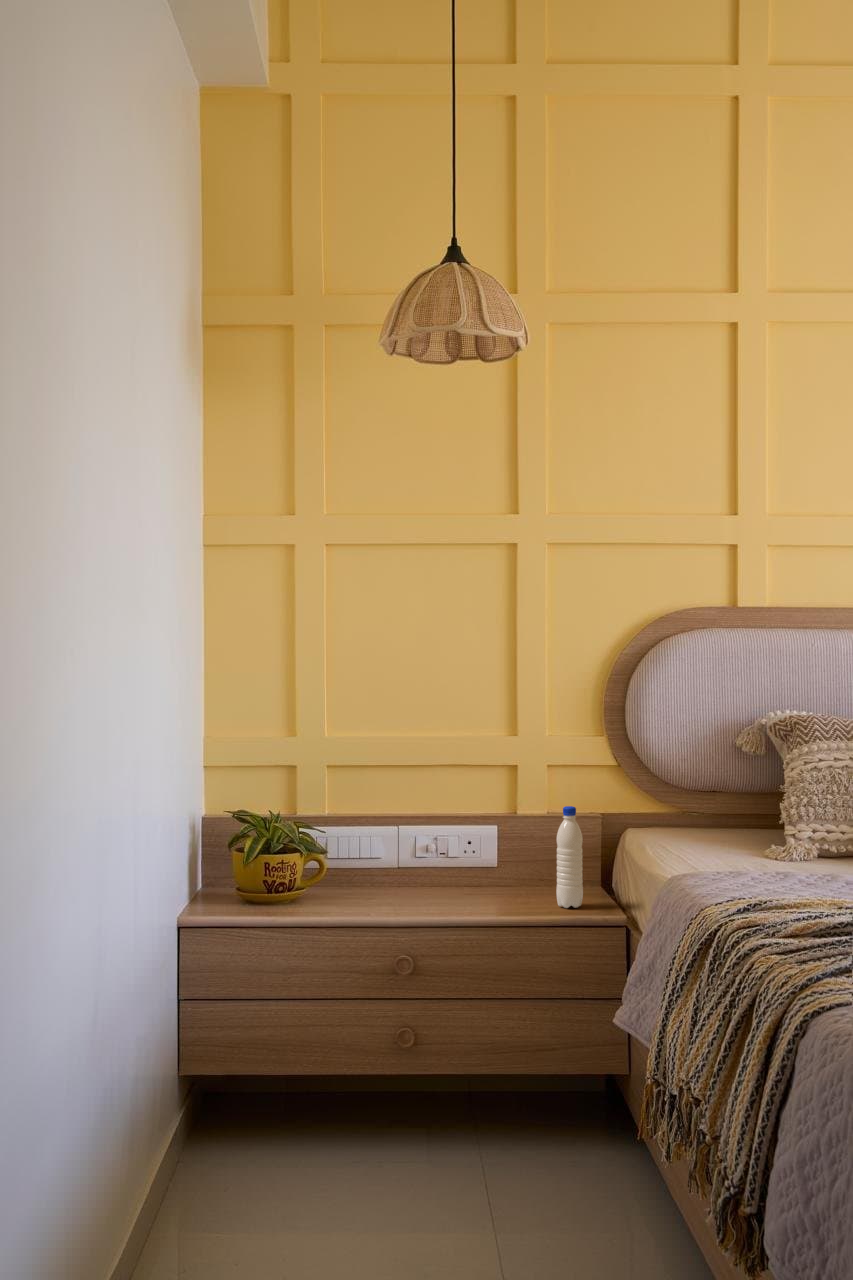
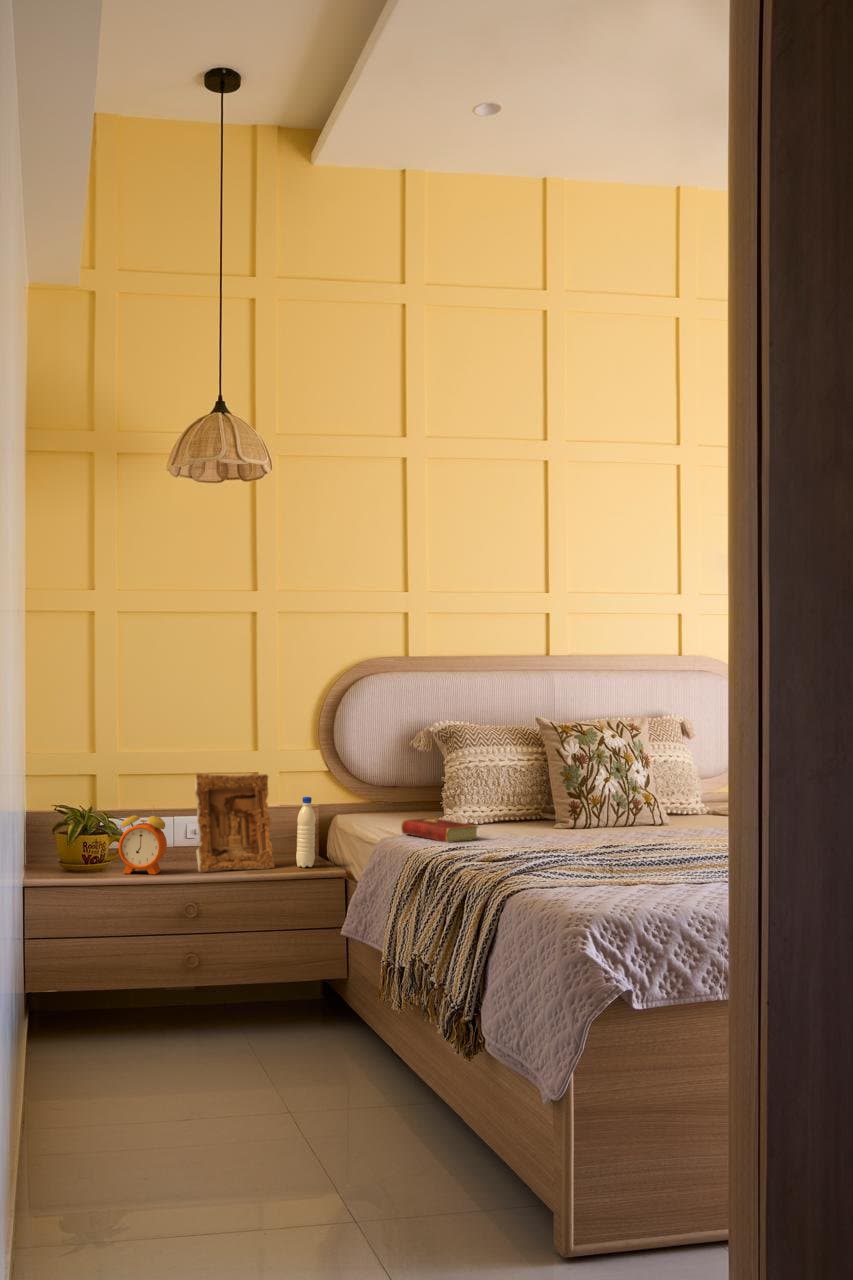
picture frame: none [413,771,525,909] -> present [195,774,274,872]
alarm clock: none [311,815,376,910] -> present [118,815,167,874]
hardcover book: none [697,845,817,891] -> present [401,818,478,843]

